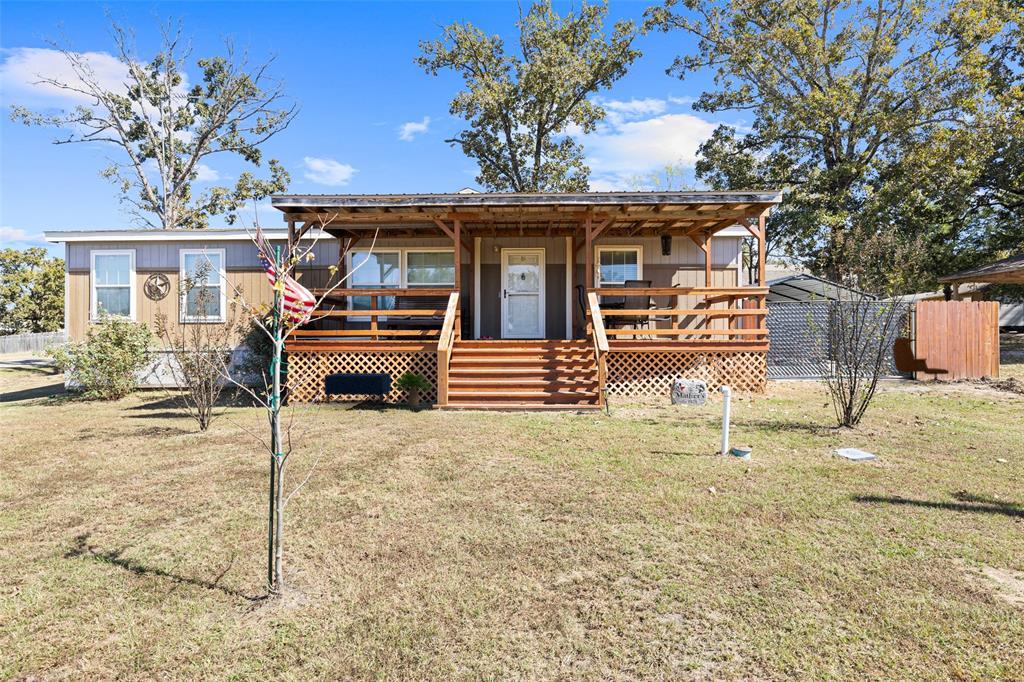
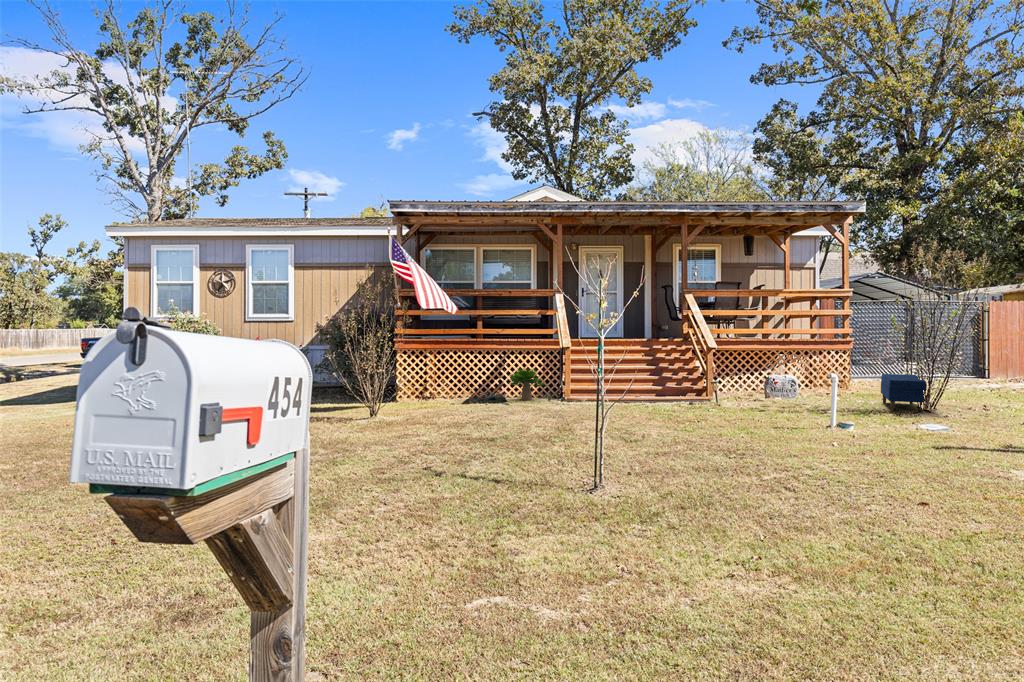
lounge chair: present [893,338,949,384] -> none [967,336,1021,381]
bench: present [324,373,391,403] -> present [881,374,927,413]

